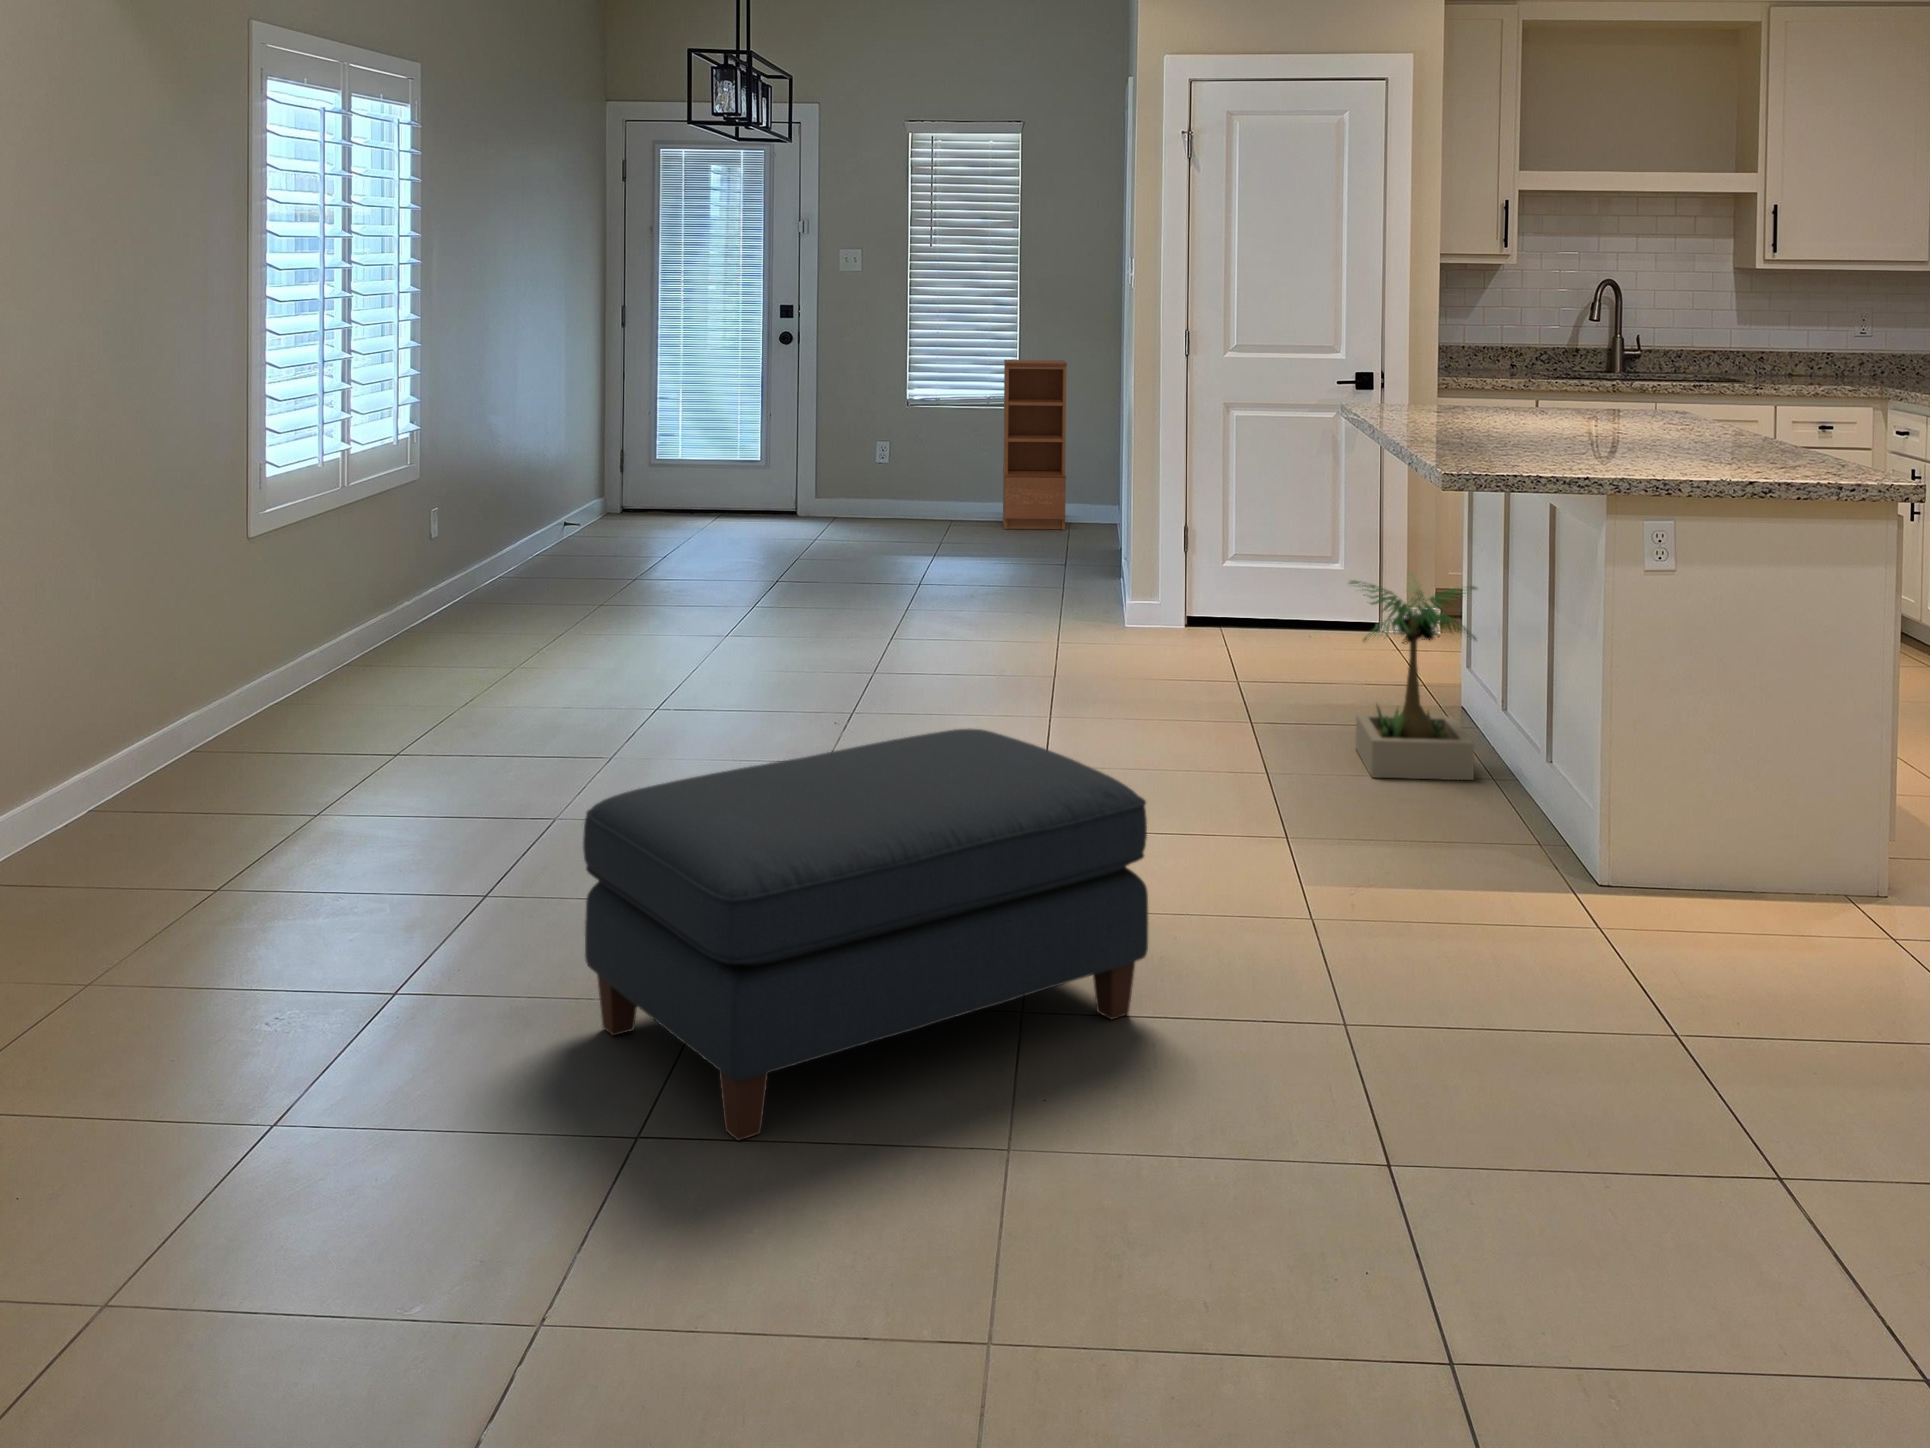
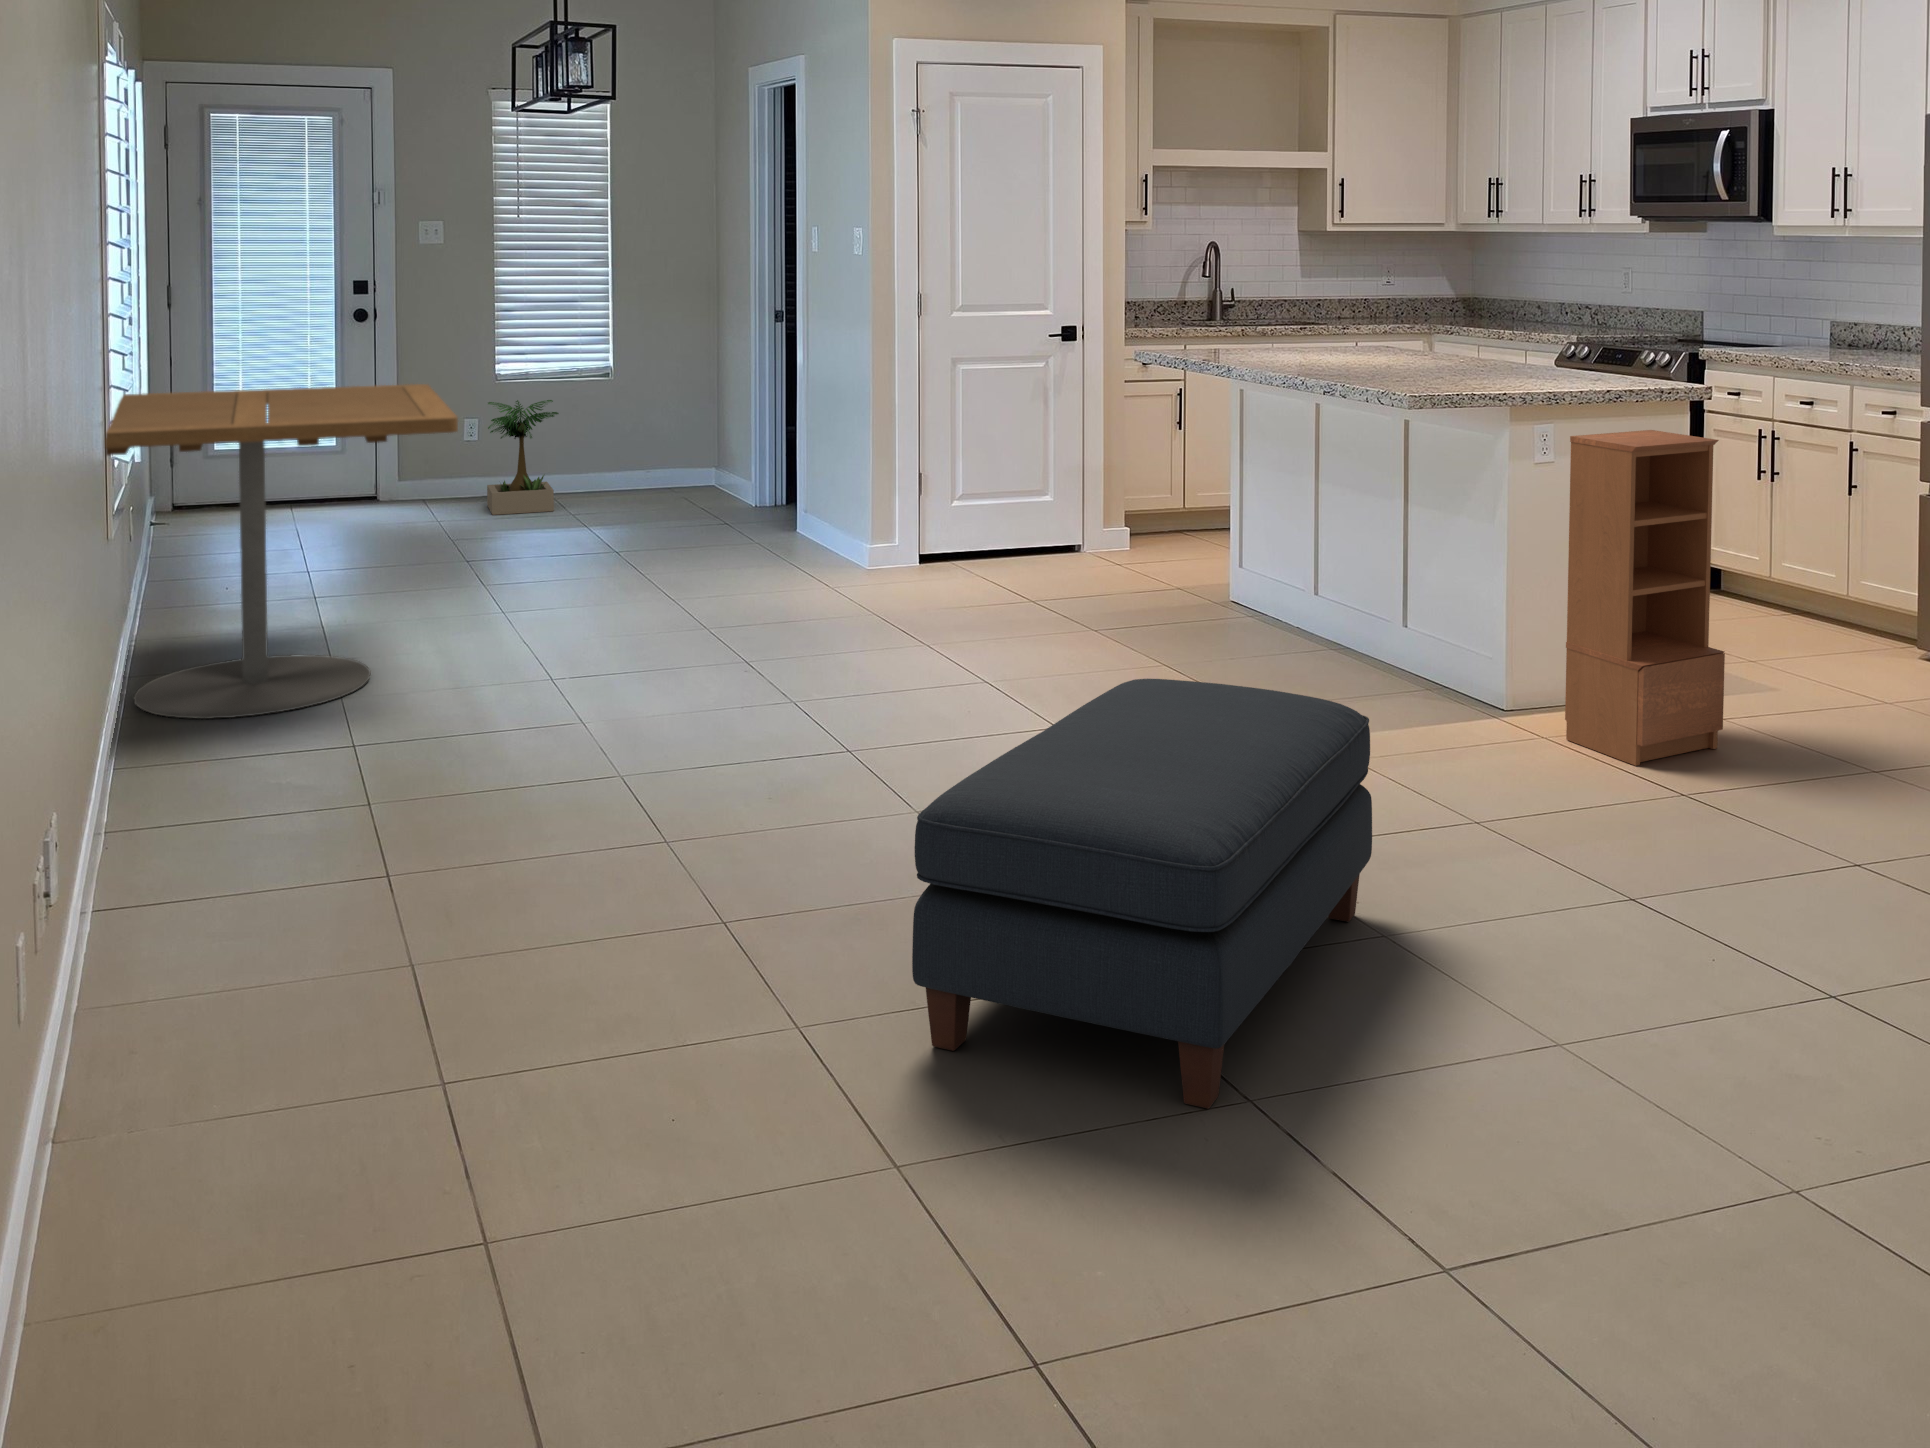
bookcase: present [1003,360,1067,530] -> present [1565,430,1725,766]
dining table: none [327,396,708,671] -> present [105,384,458,719]
potted plant: present [1350,573,1477,780] -> present [487,400,559,515]

